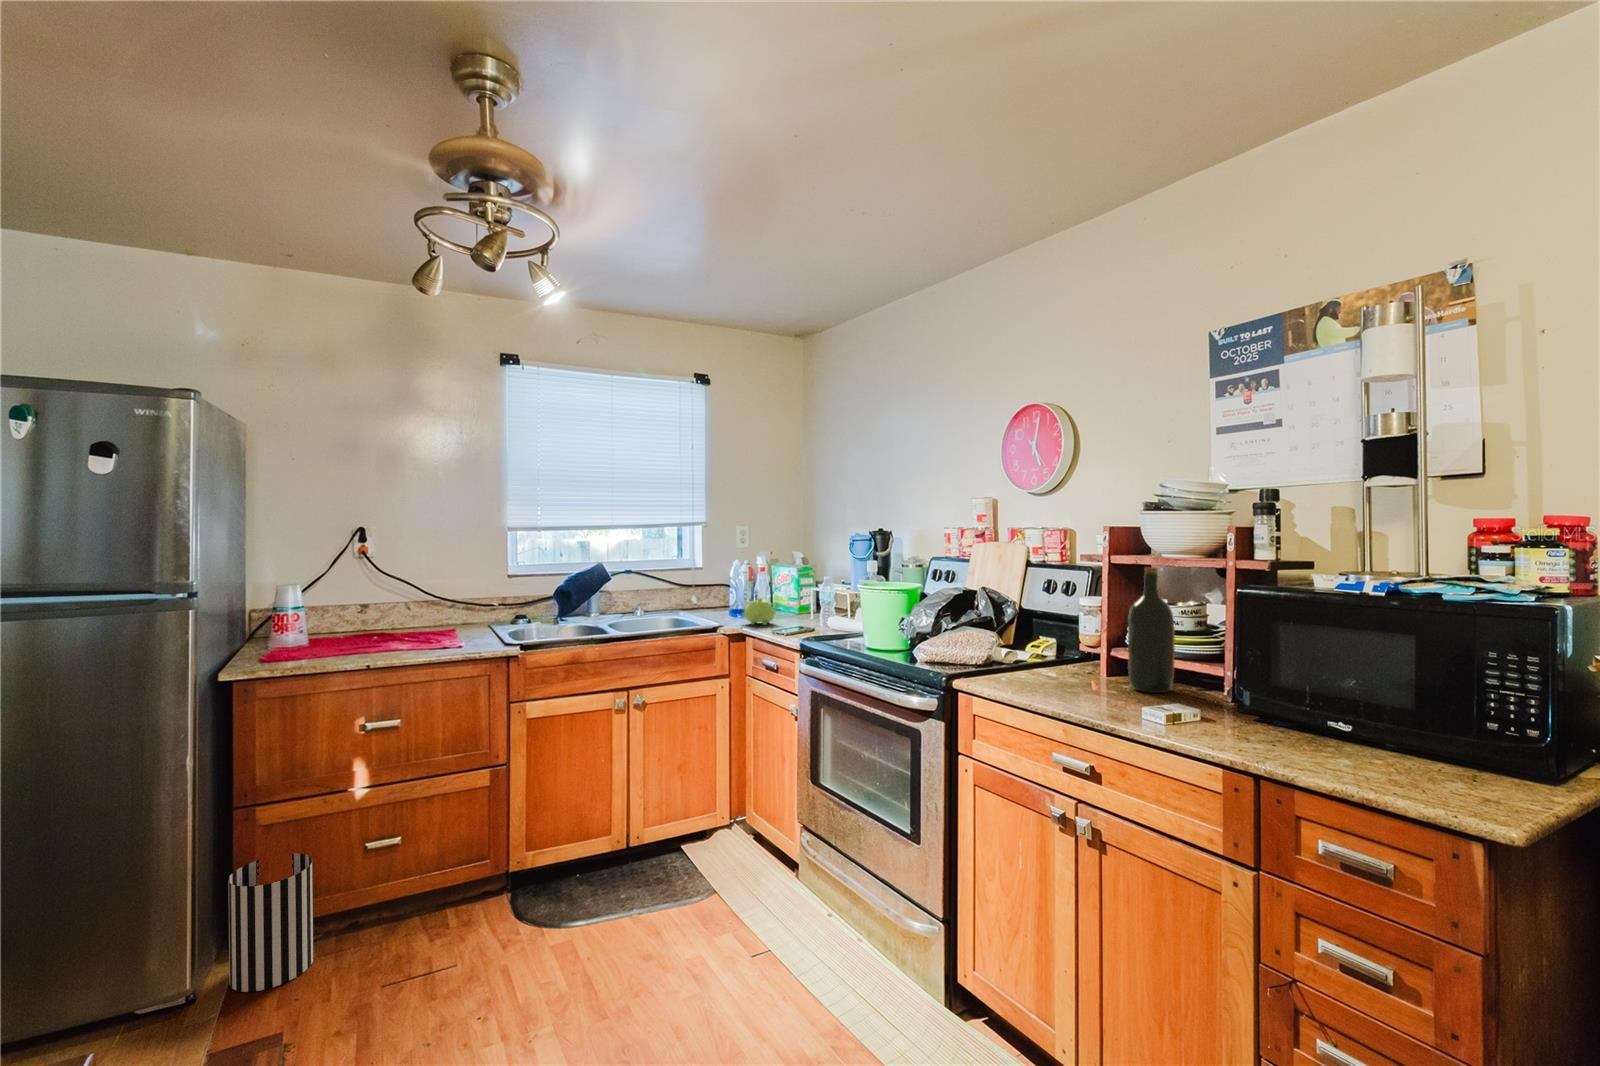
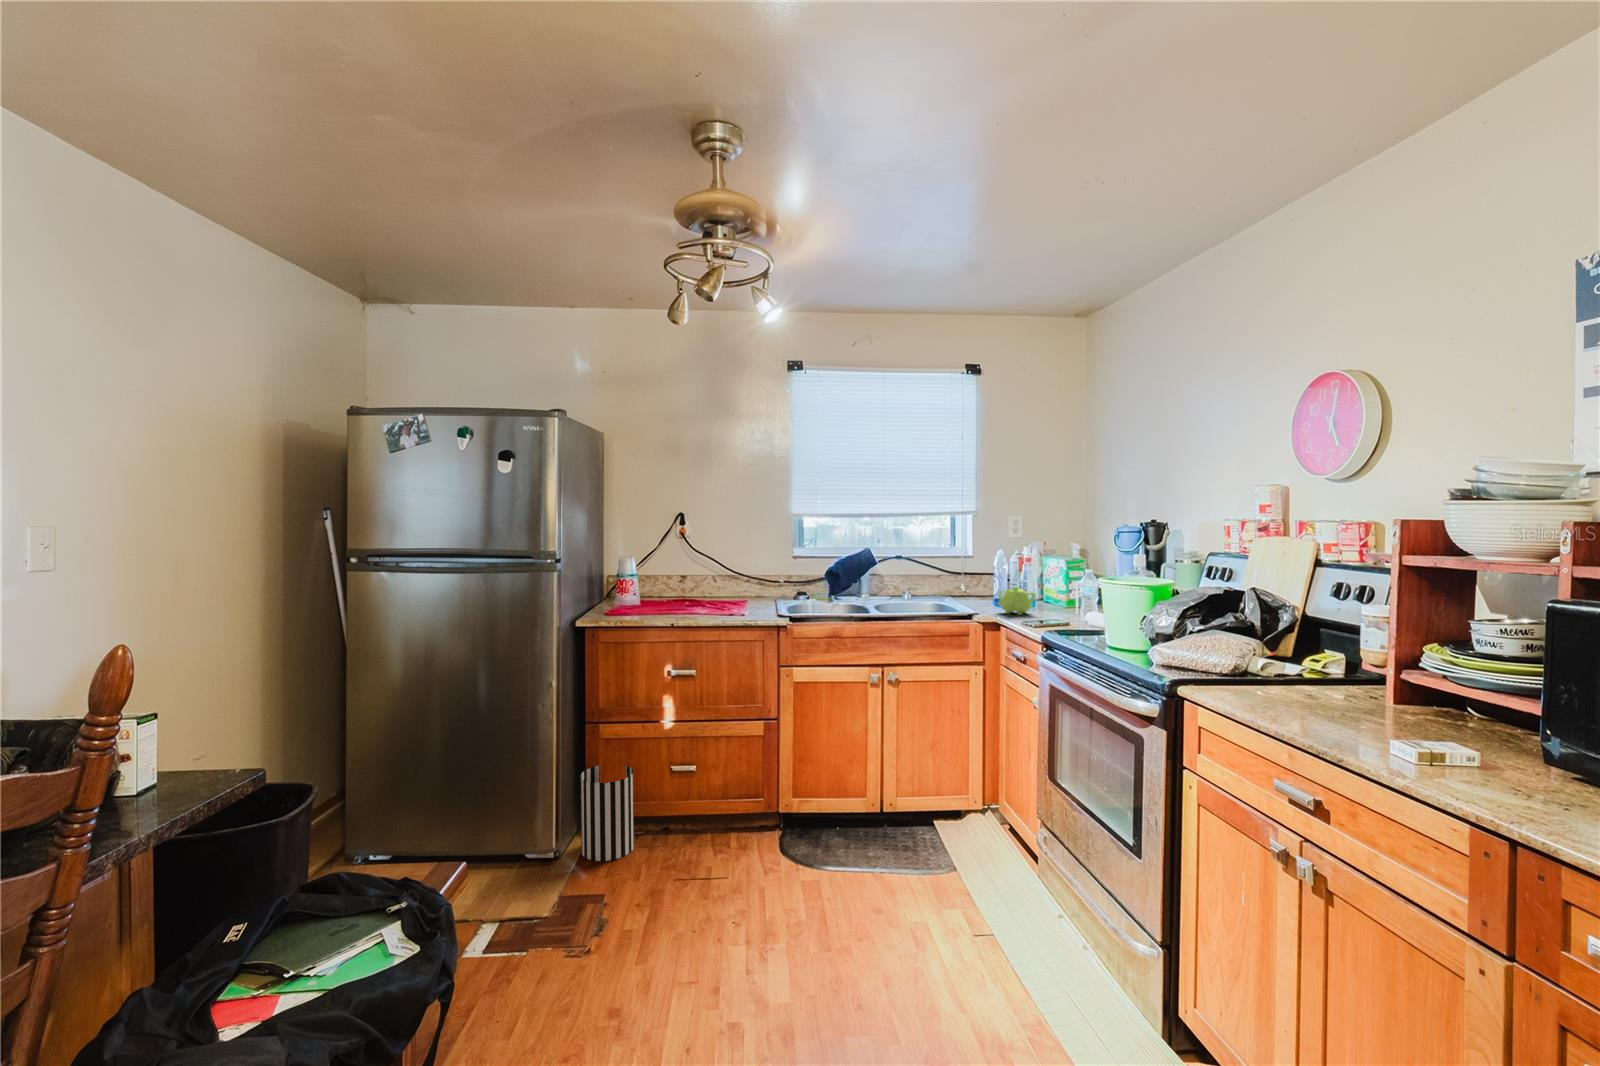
wine bottle: present [1128,567,1175,693] -> none [1411,571,1483,730]

